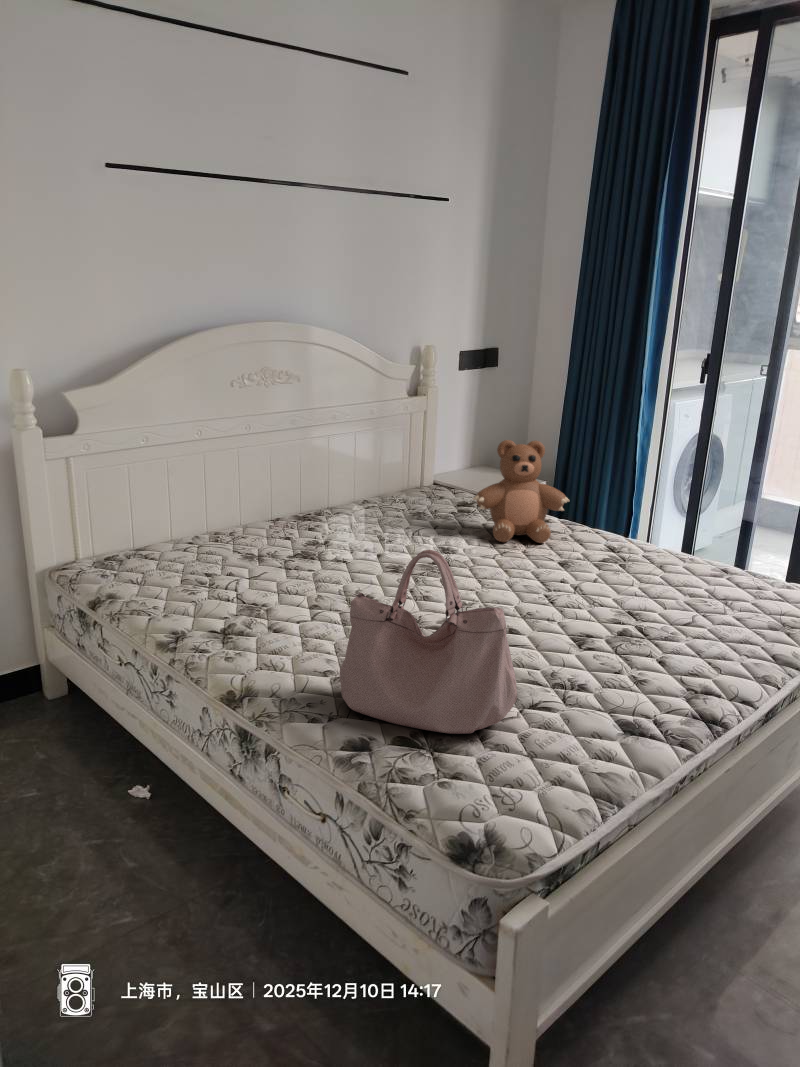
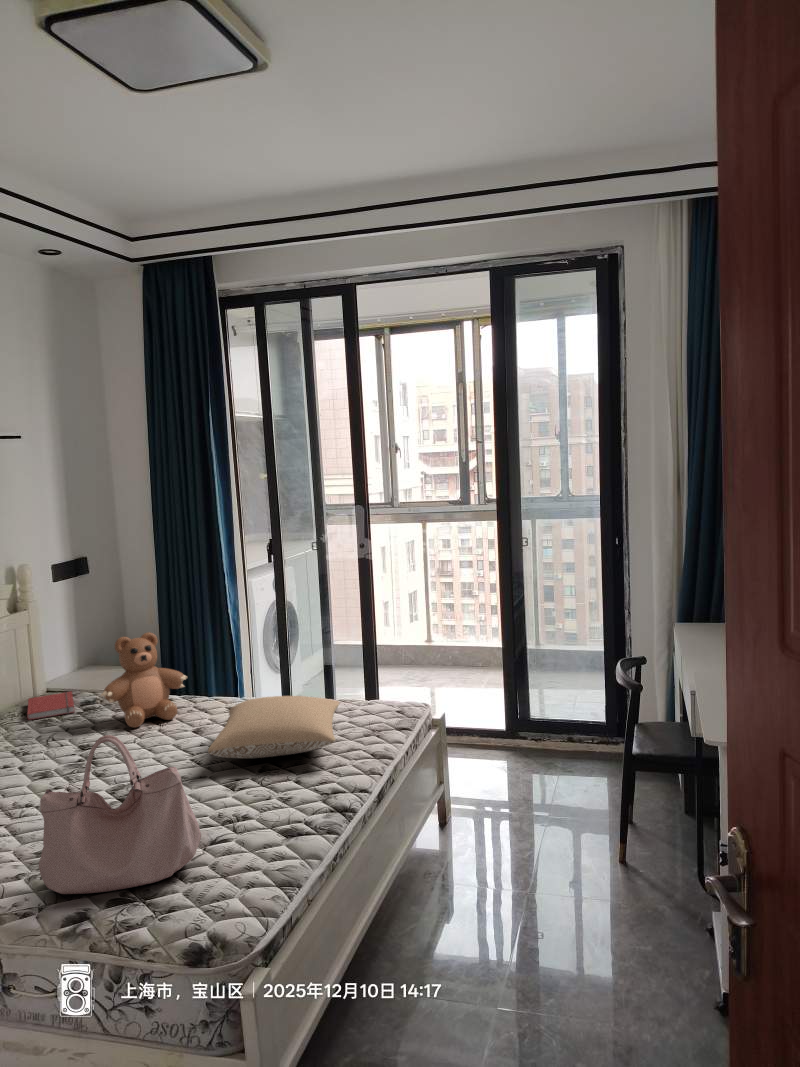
book: none [404,485,454,510] -> present [27,692,75,720]
pillow: none [563,546,745,628] -> present [208,696,340,758]

